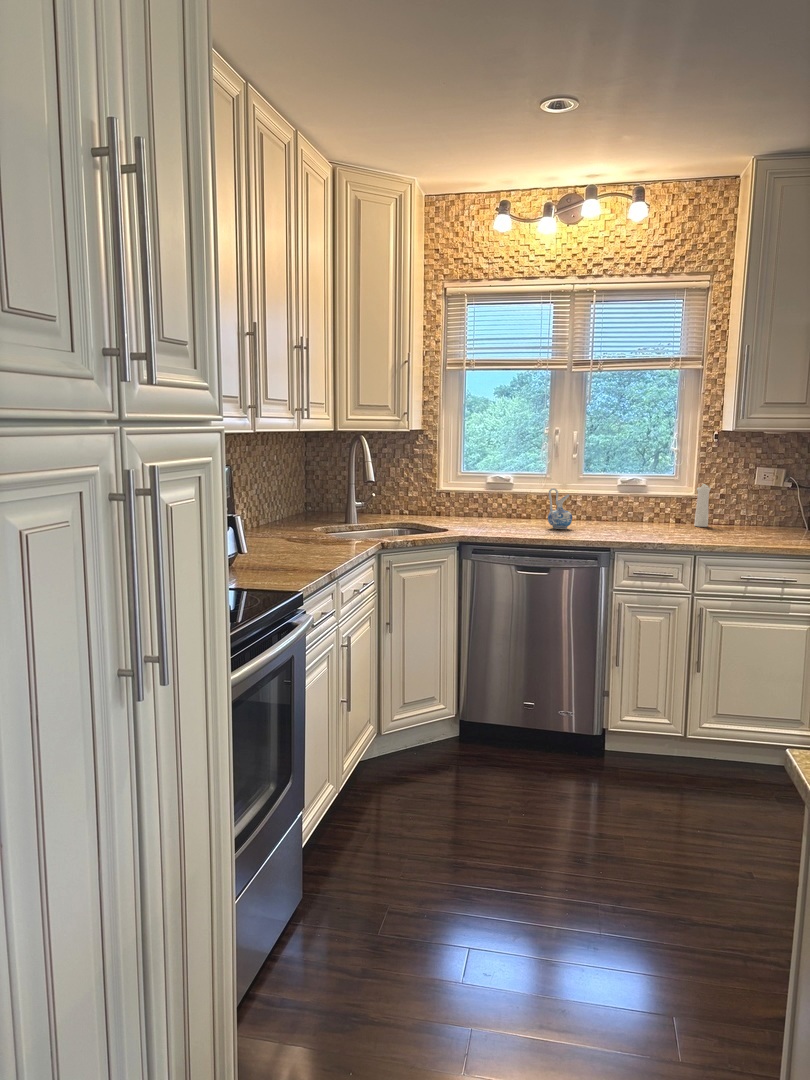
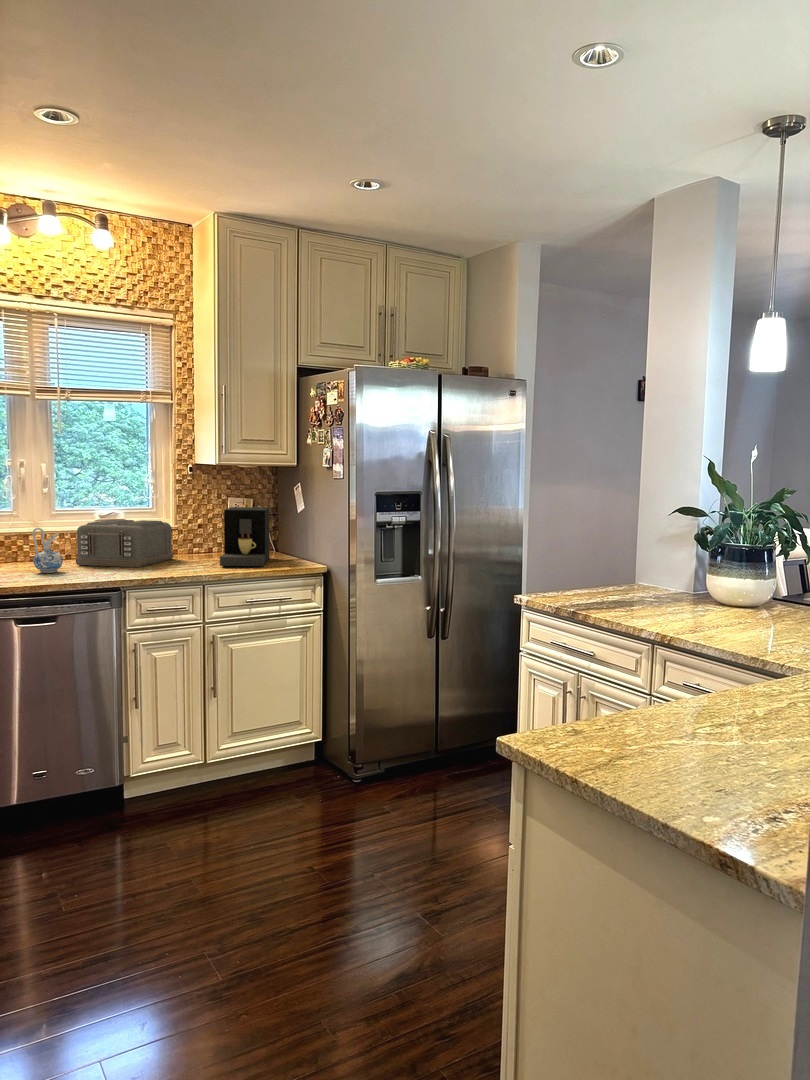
coffee maker: none [719,478,796,543] -> present [220,507,269,566]
pepper mill: present [694,484,711,527] -> none [178,509,194,557]
toaster: none [590,485,687,532] -> present [75,520,173,567]

